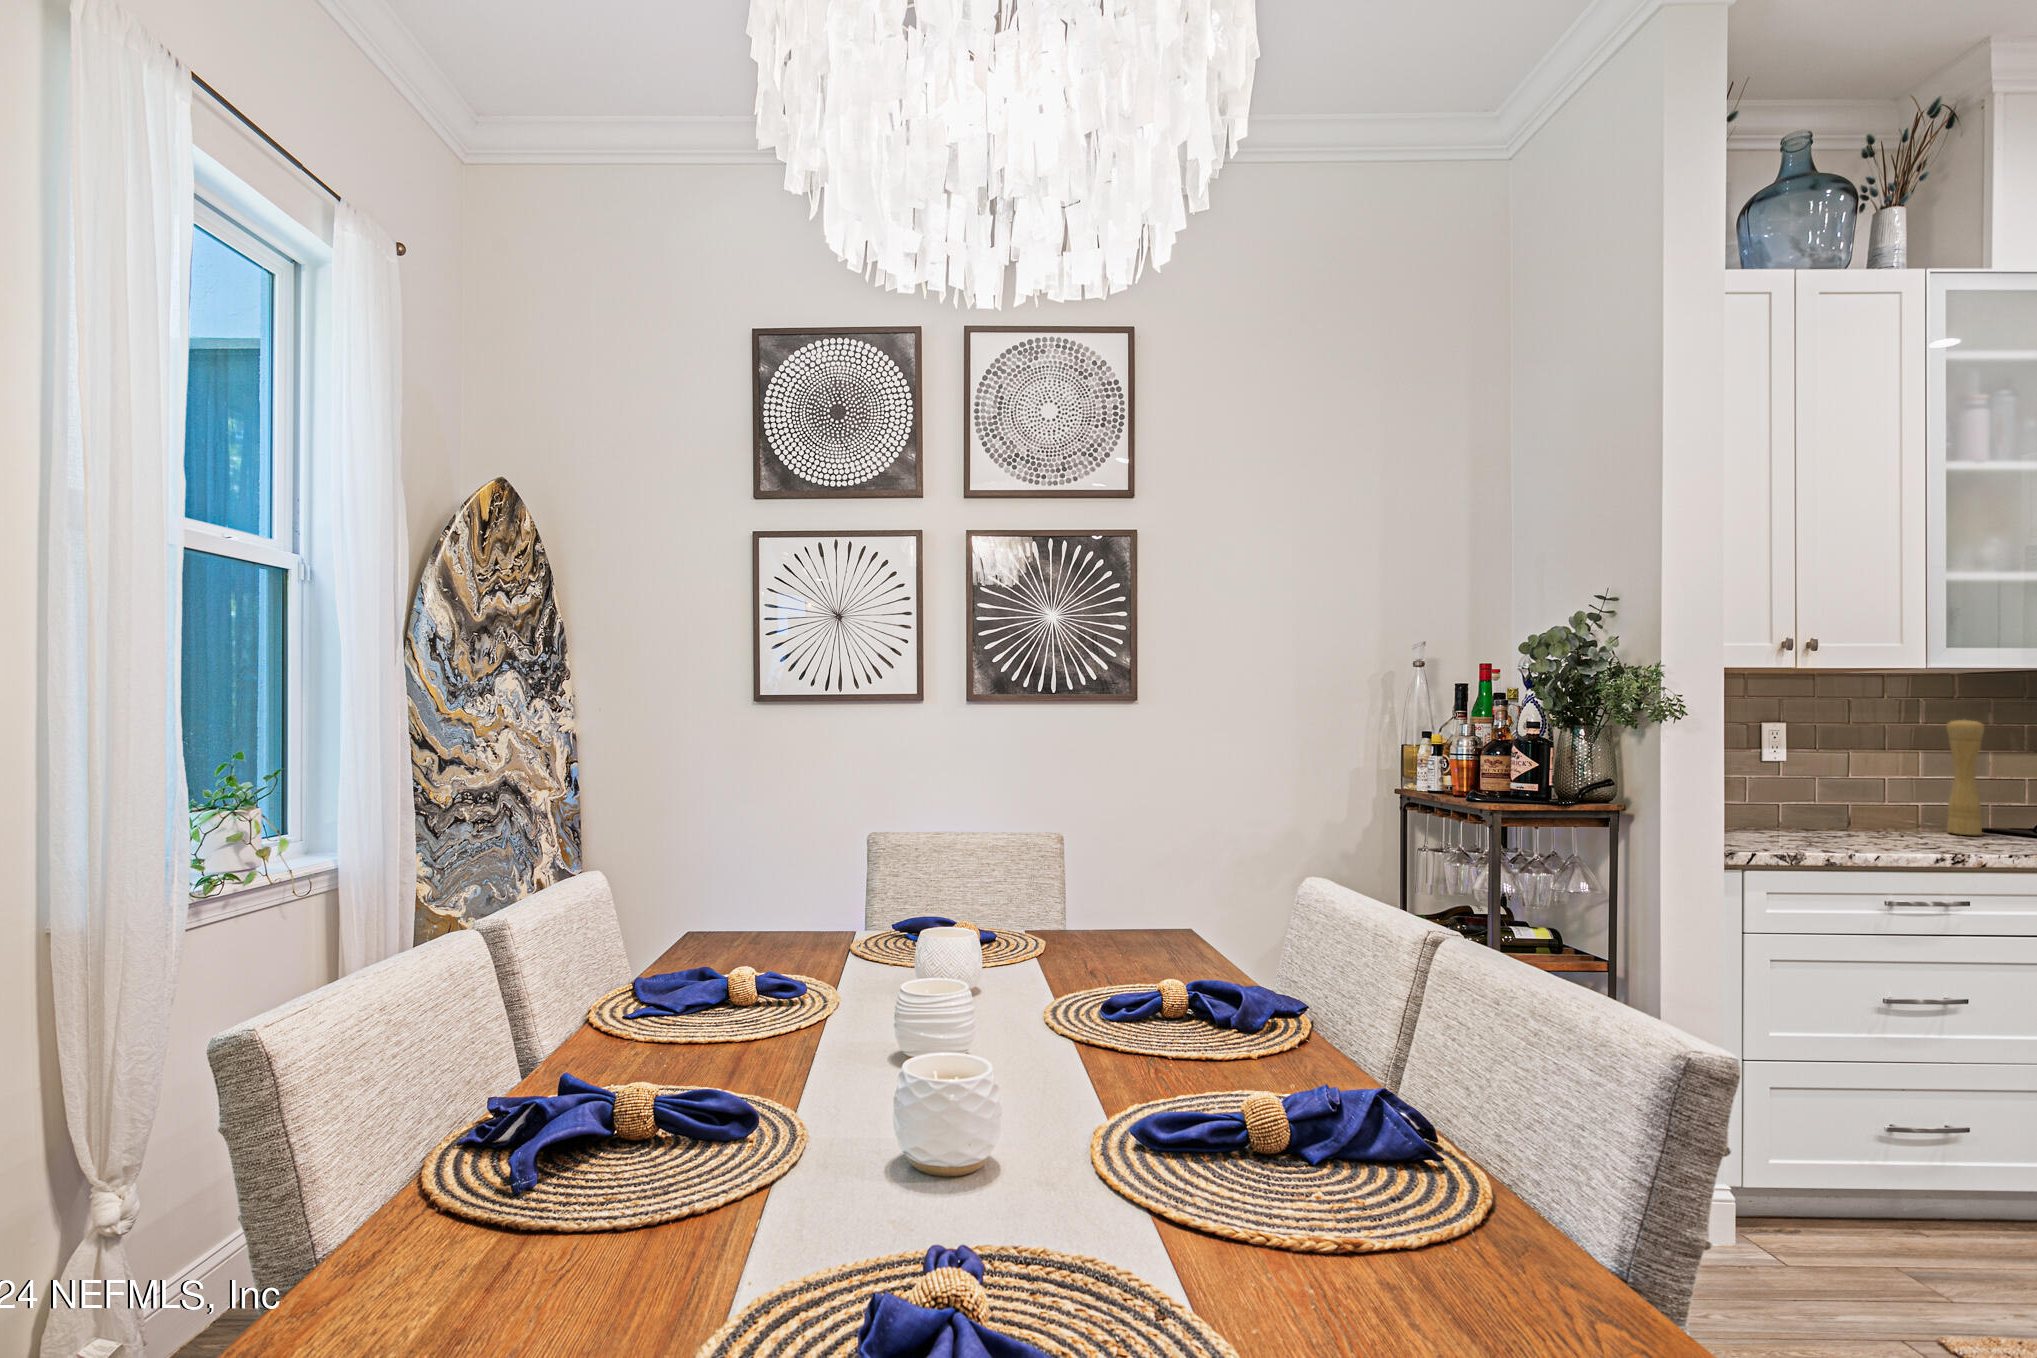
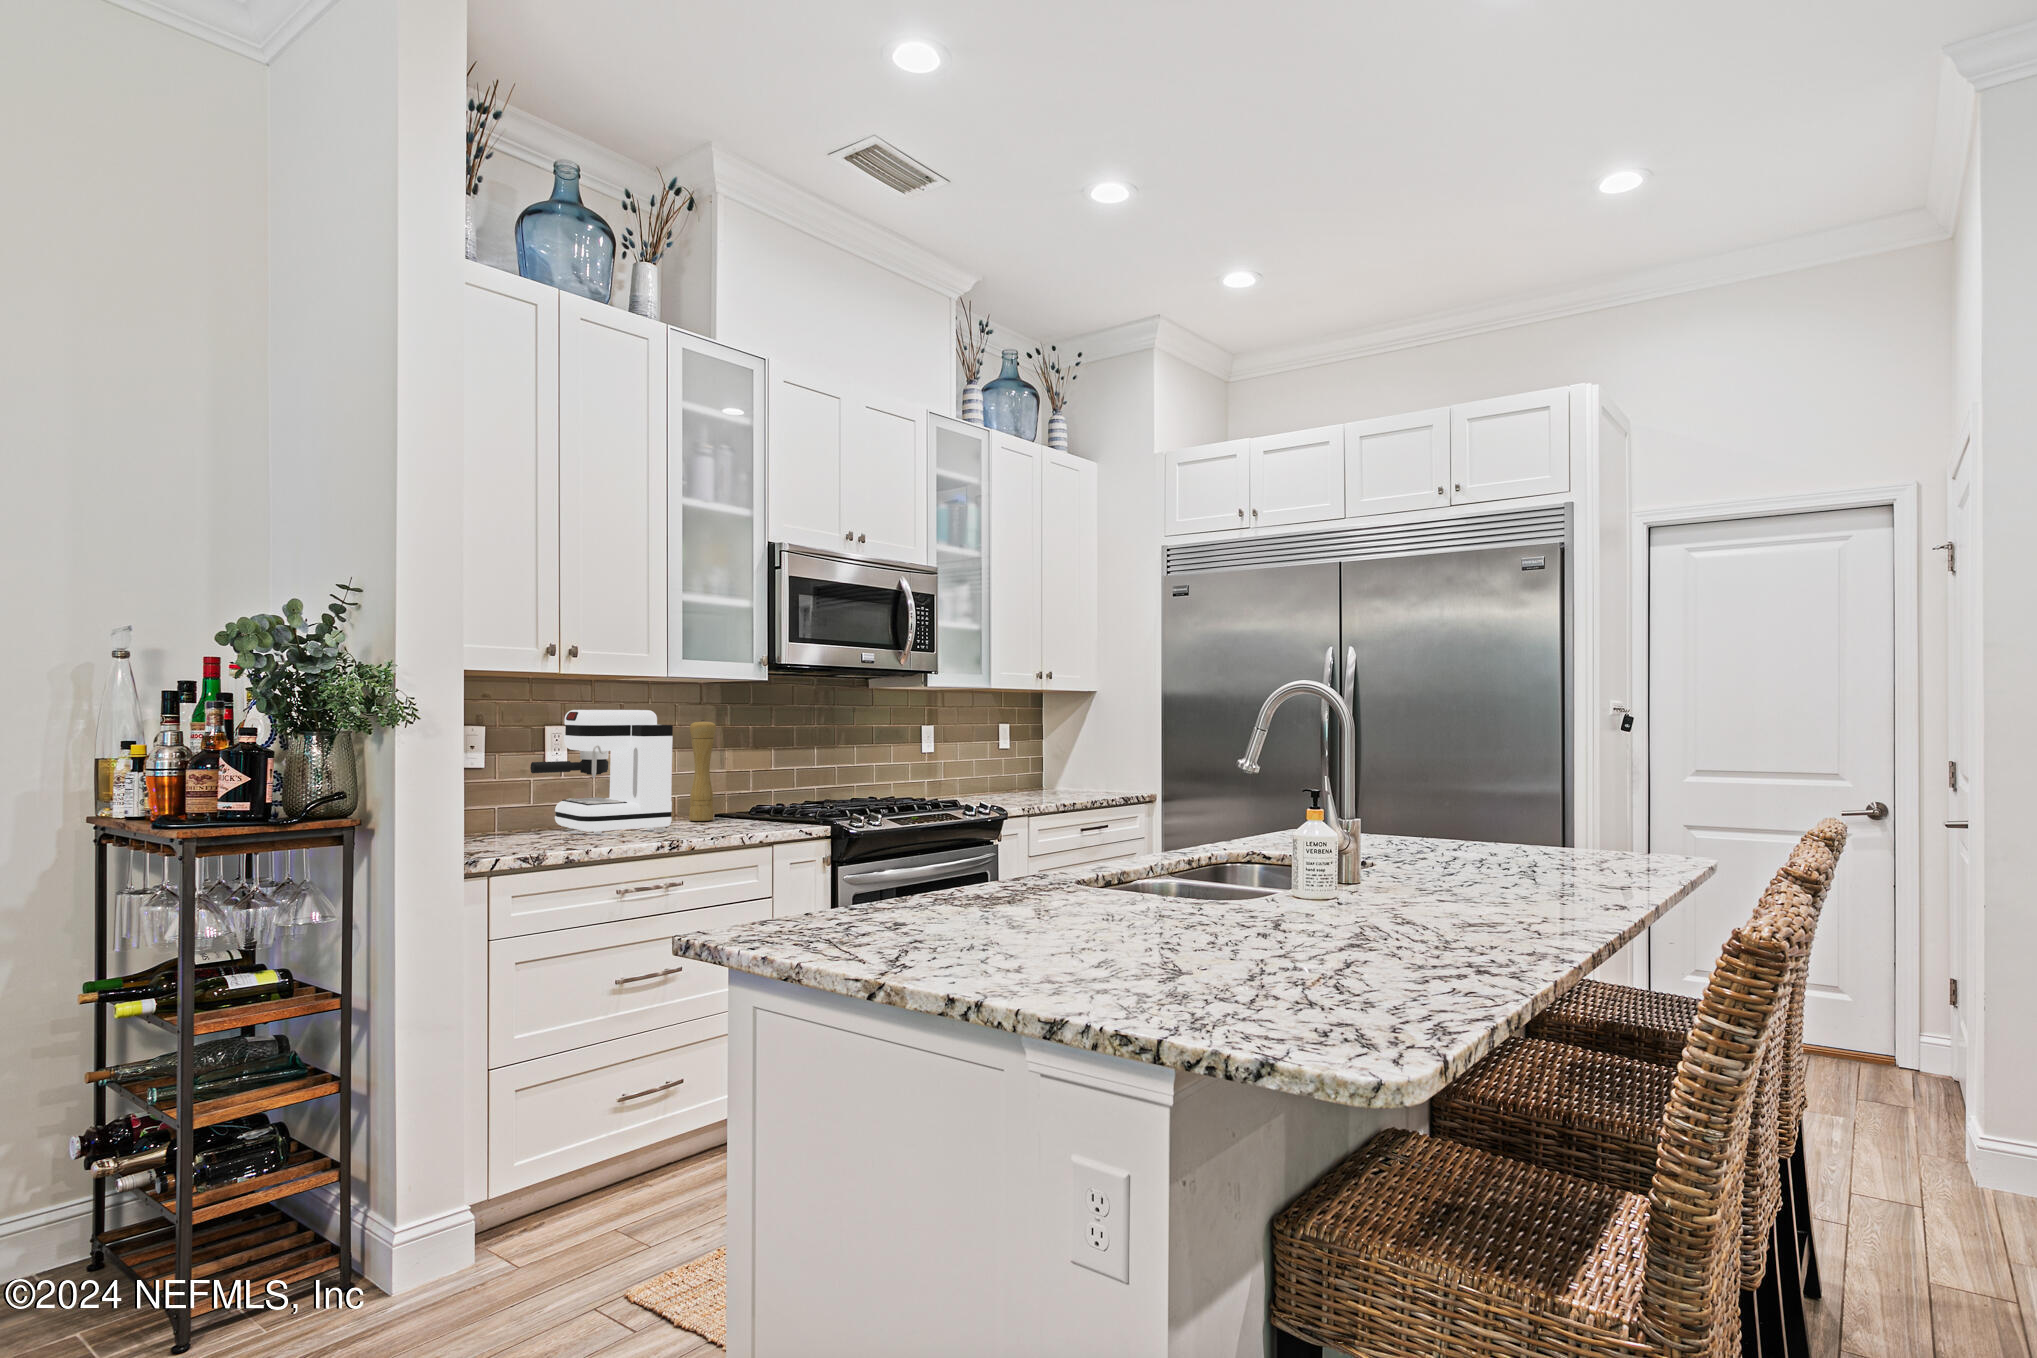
coffee maker: none [1759,704,1935,841] -> present [530,710,673,834]

